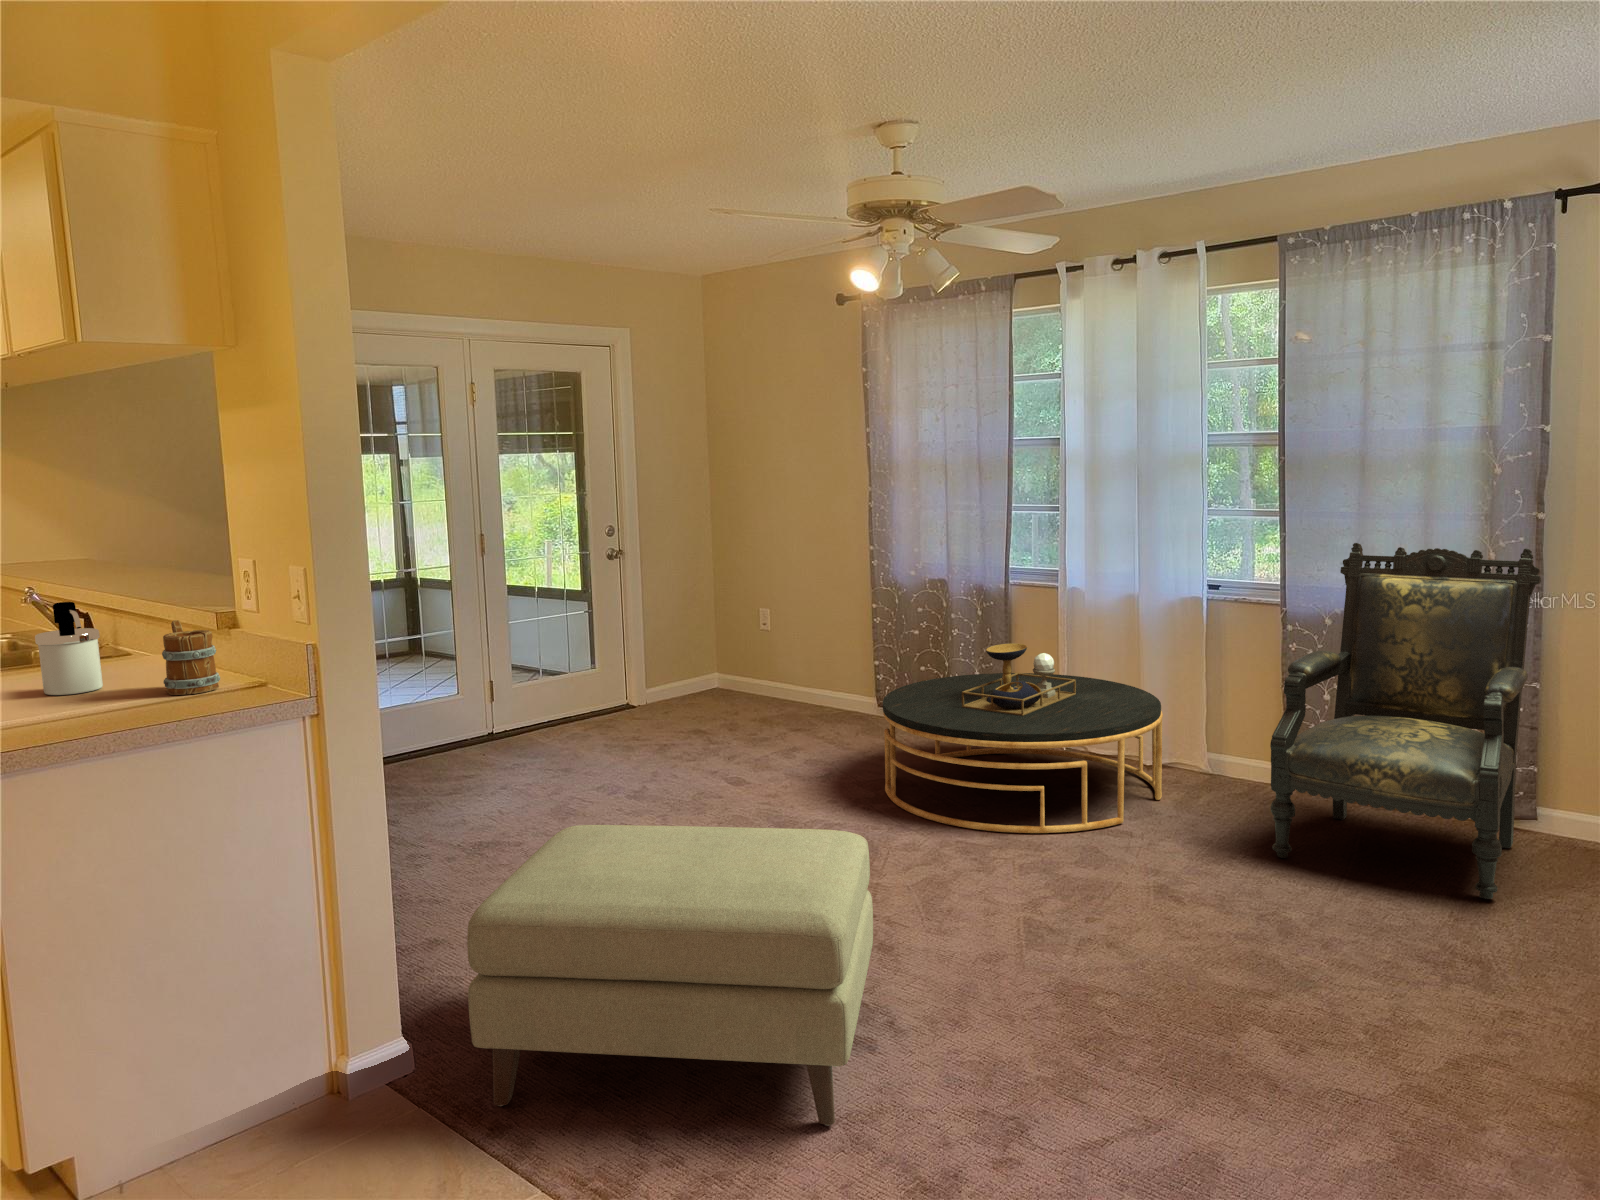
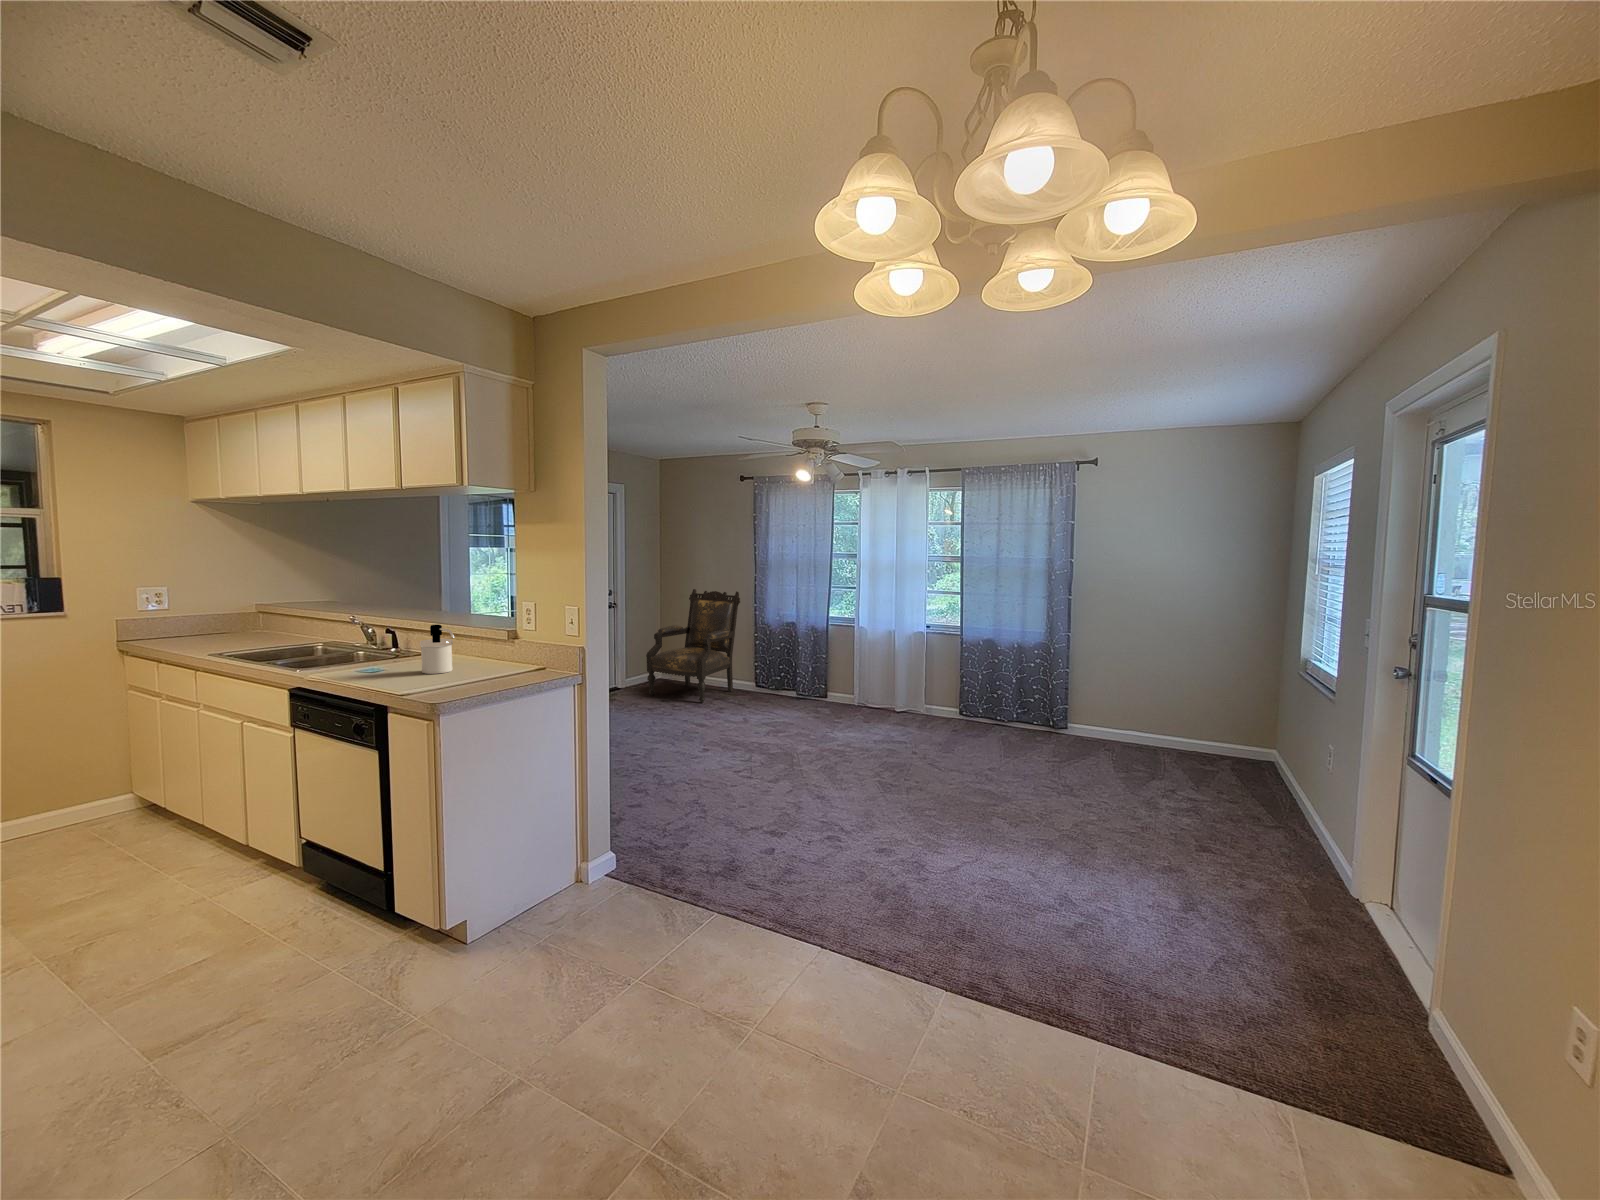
armchair: present [1270,543,1541,899] -> present [646,589,740,703]
mug: present [162,620,220,695] -> none [494,635,525,673]
coffee table: present [883,644,1163,833] -> none [778,653,911,743]
ottoman: present [467,825,873,1125] -> none [659,736,842,874]

